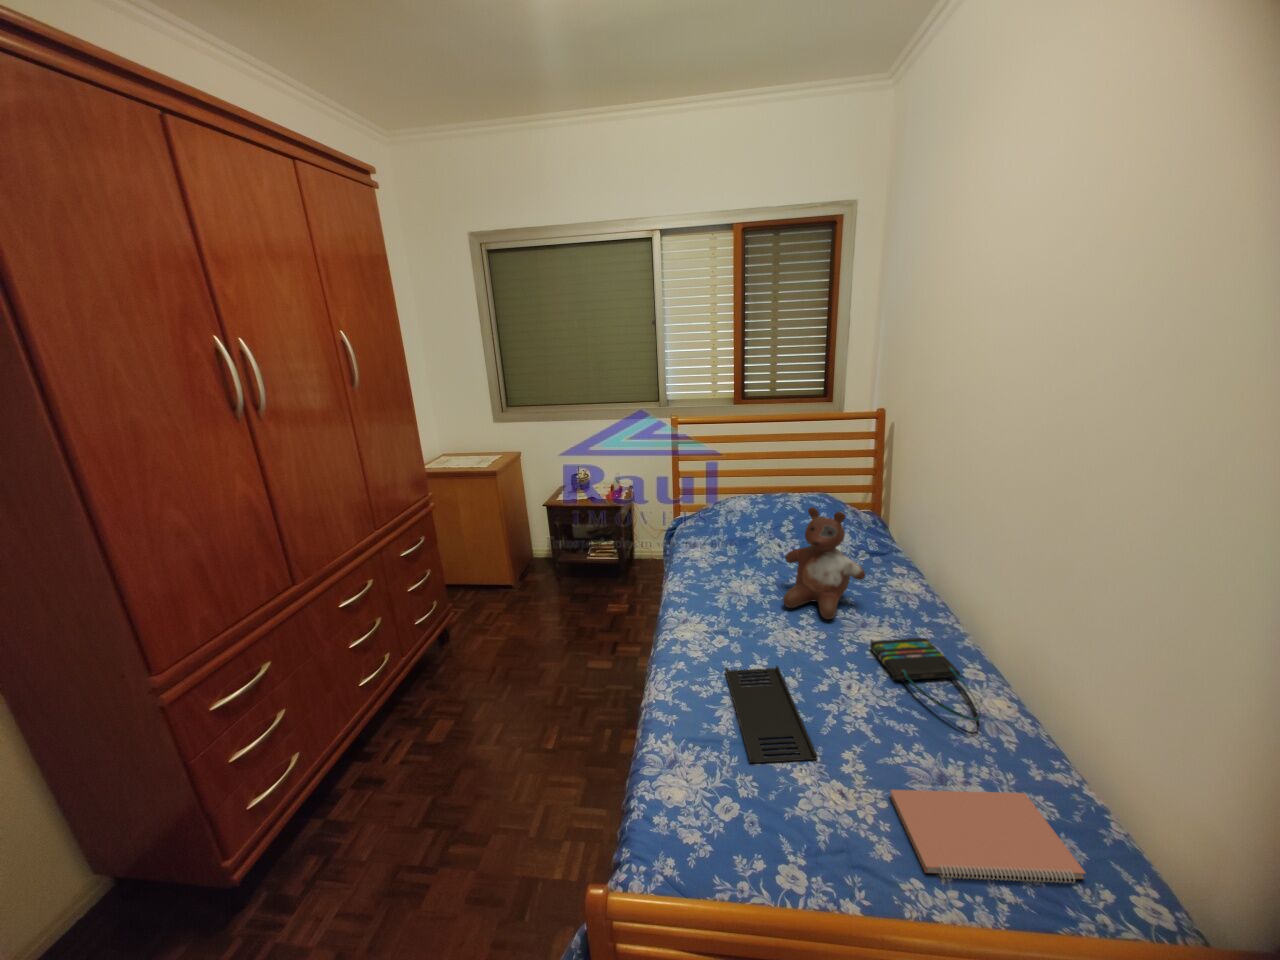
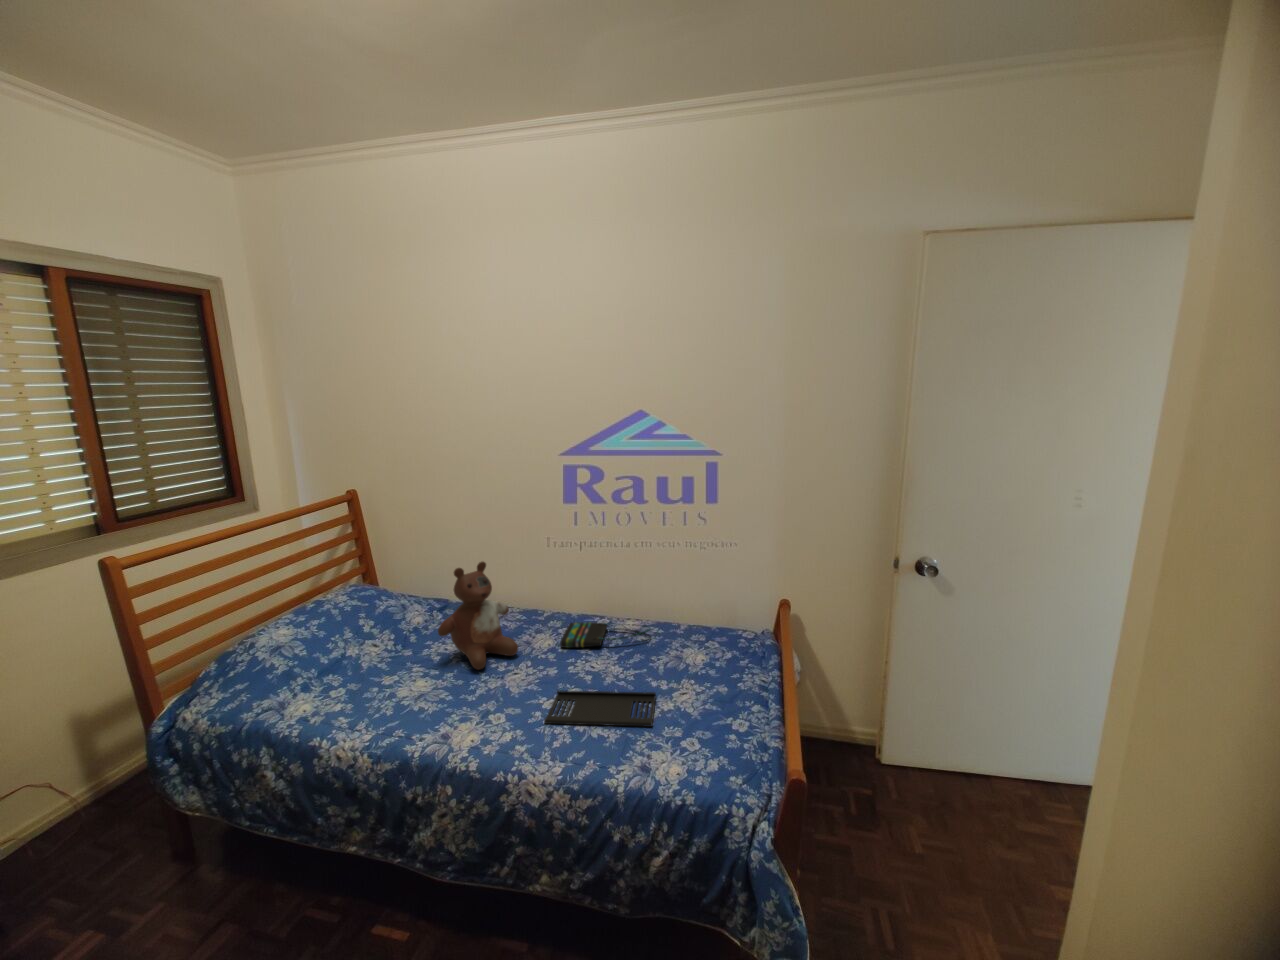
notebook: present [890,790,1086,883] -> none [687,637,737,680]

